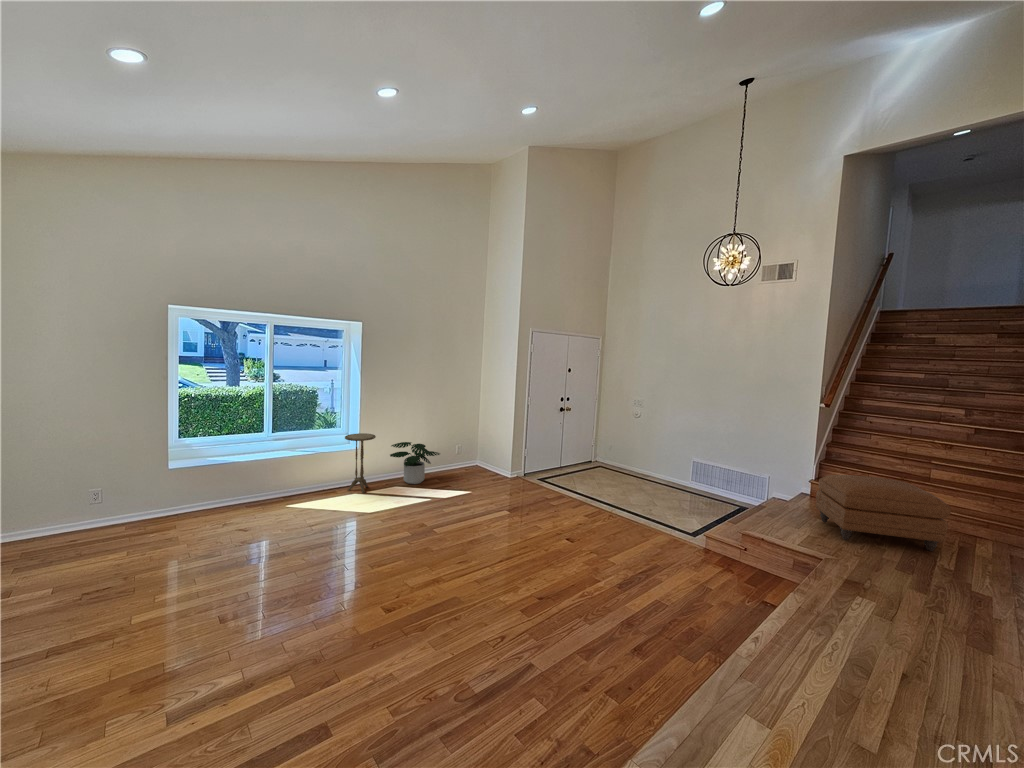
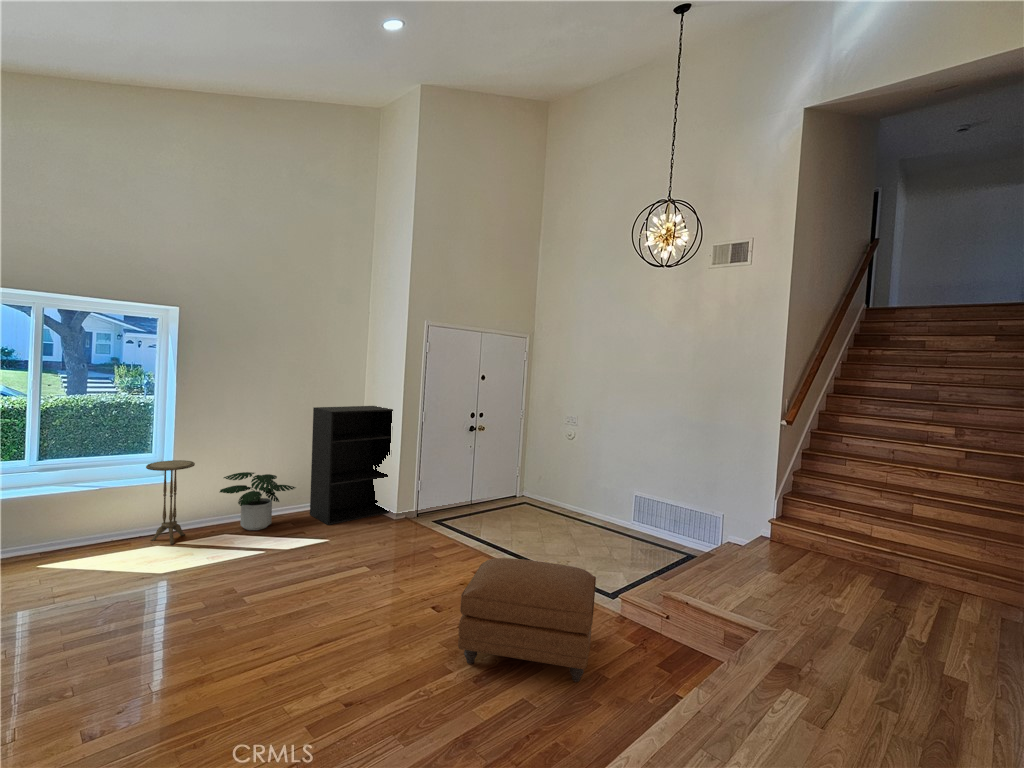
bookshelf: none [447,392,506,481] -> present [310,406,393,525]
ottoman: present [816,475,951,551] -> present [458,558,596,682]

